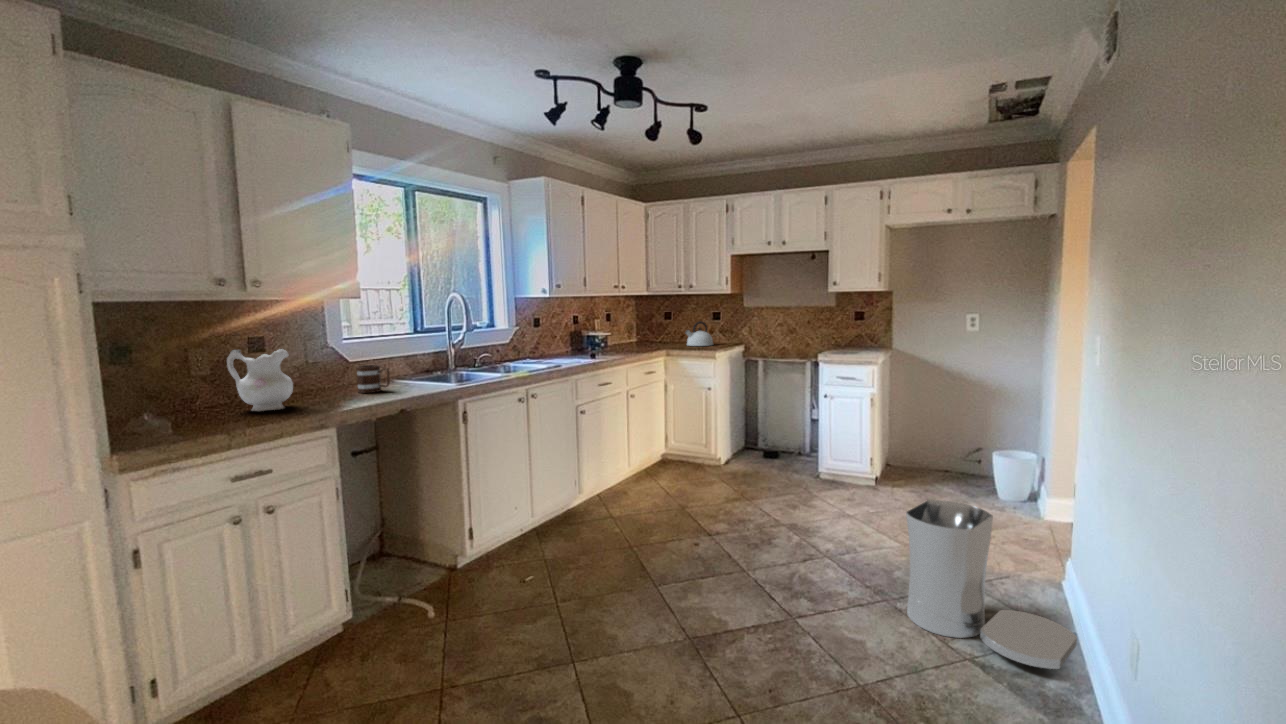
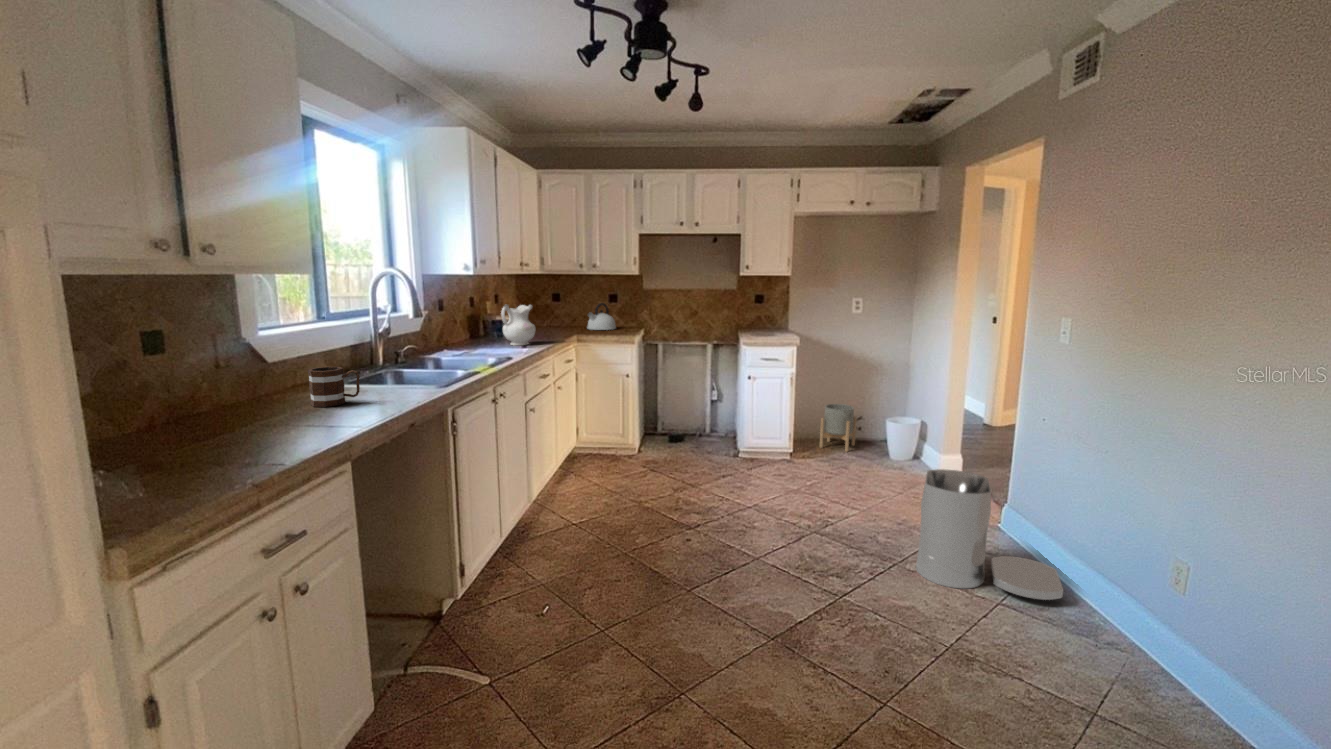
ceramic pitcher: present [227,349,293,411] -> present [501,305,535,346]
planter: none [921,430,968,483] -> present [820,404,856,452]

